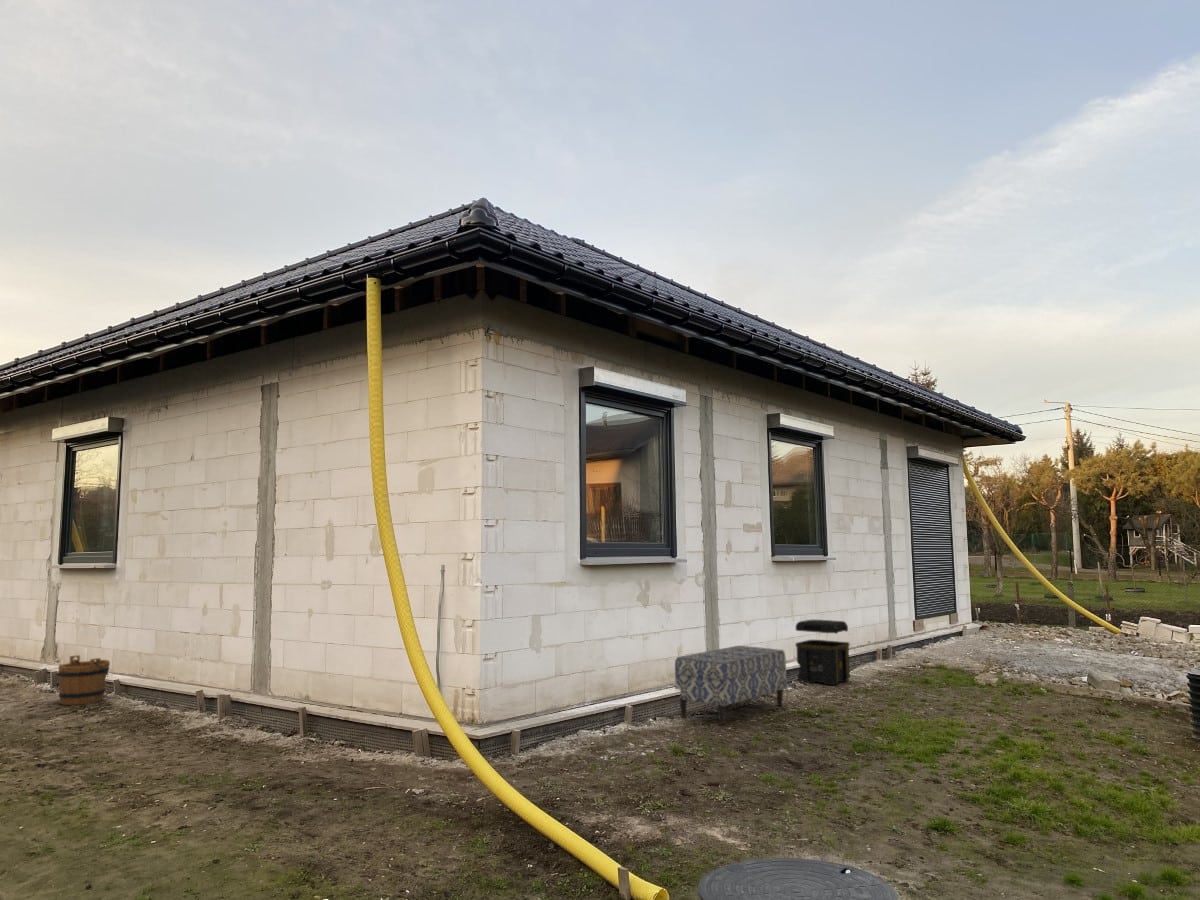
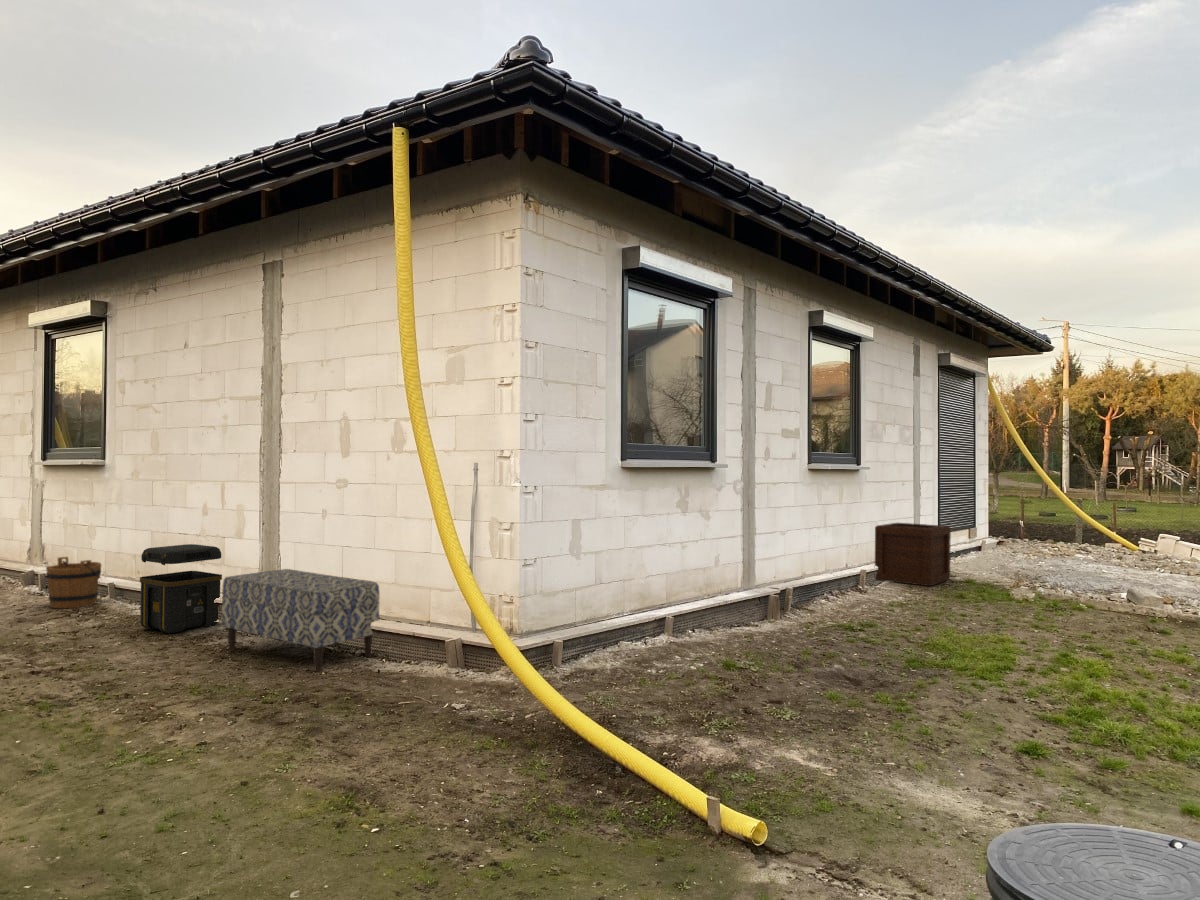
wooden crate: none [844,610,919,672] -> present [875,523,951,586]
toolbox: present [796,619,850,685] -> present [140,544,222,633]
bench: present [675,646,787,725] -> present [222,569,380,671]

